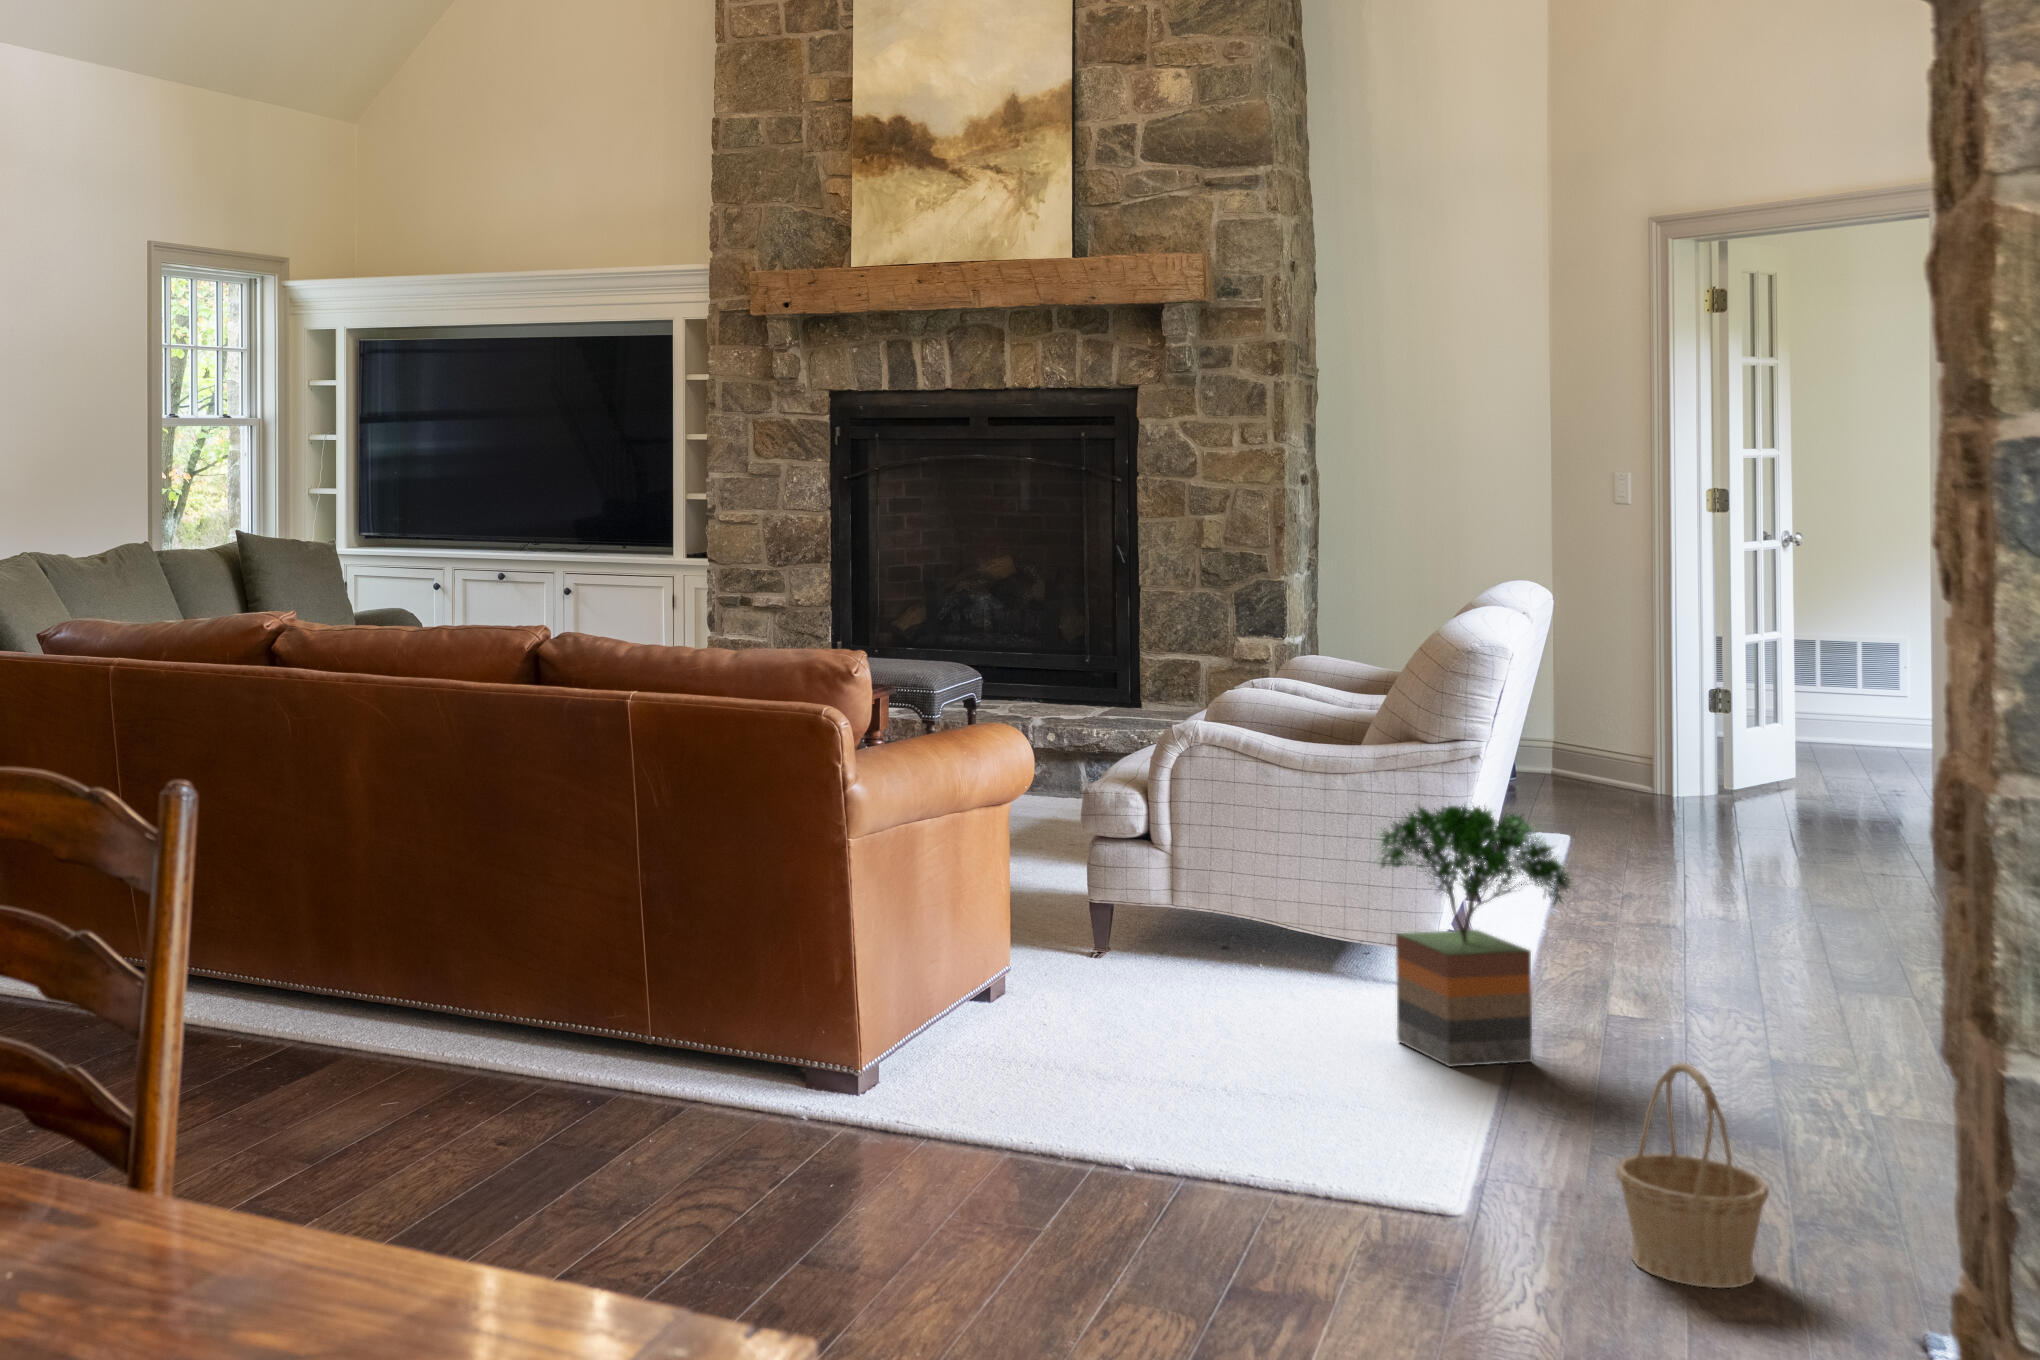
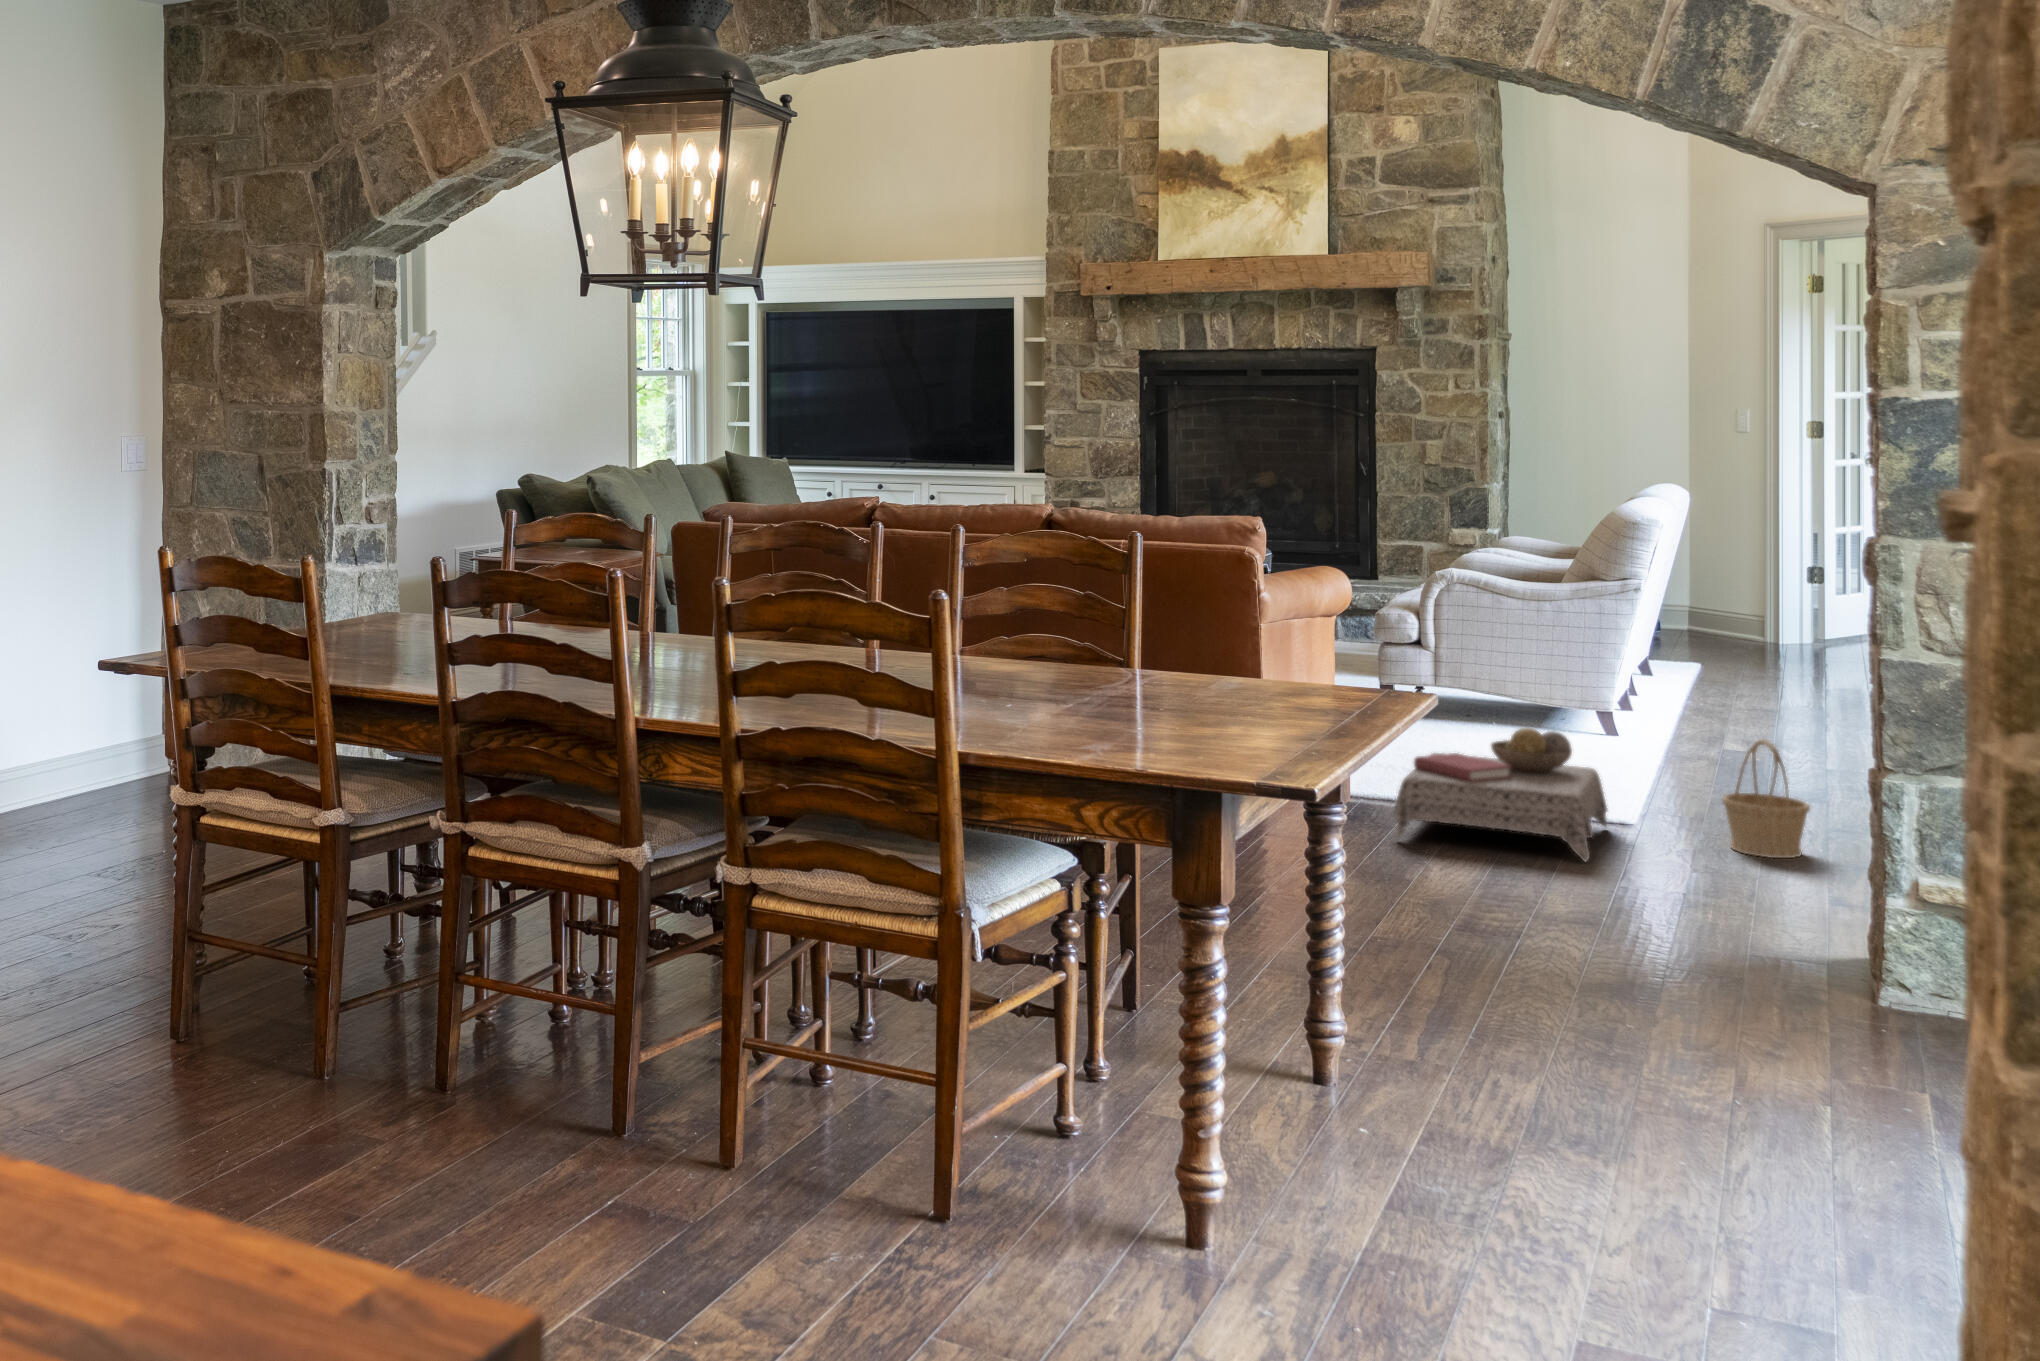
potted tree: present [1377,806,1575,1067] -> none [1569,614,1704,774]
ottoman: none [1047,1040,1423,1316] -> present [1392,727,1608,862]

